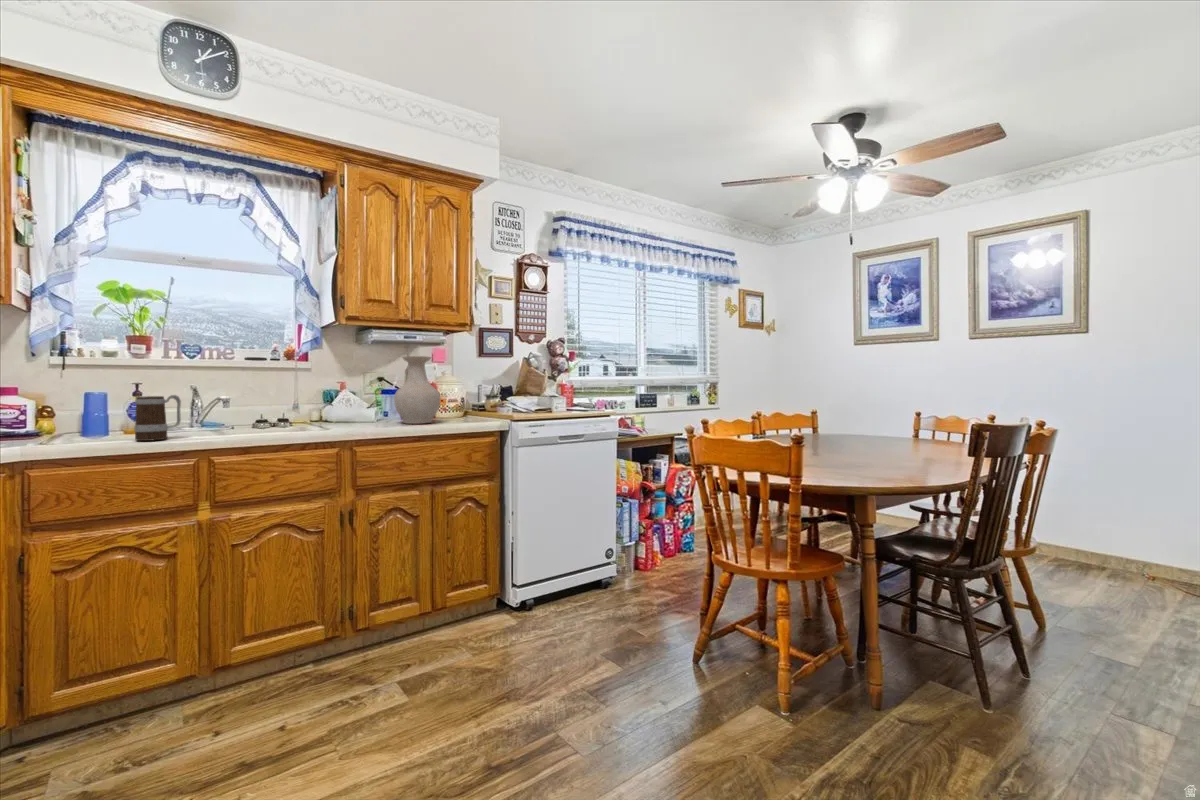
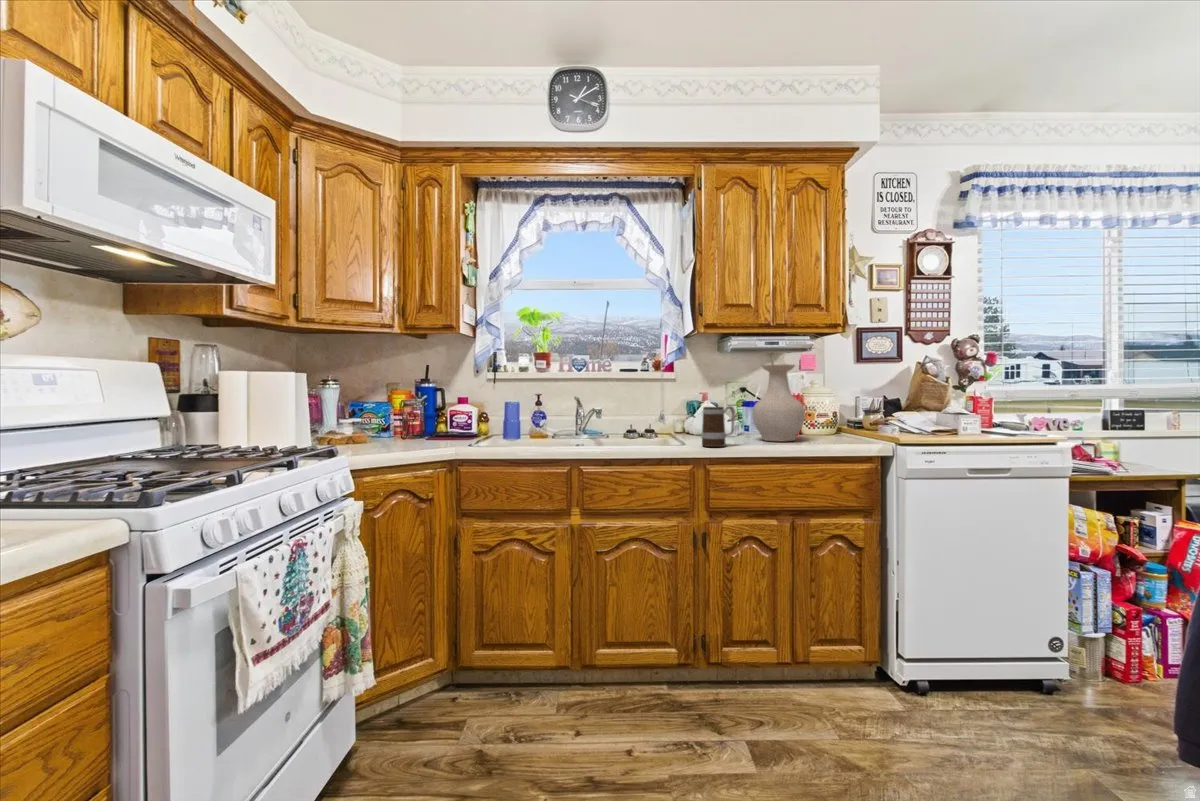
mug: present [134,395,181,441] -> present [701,406,735,447]

